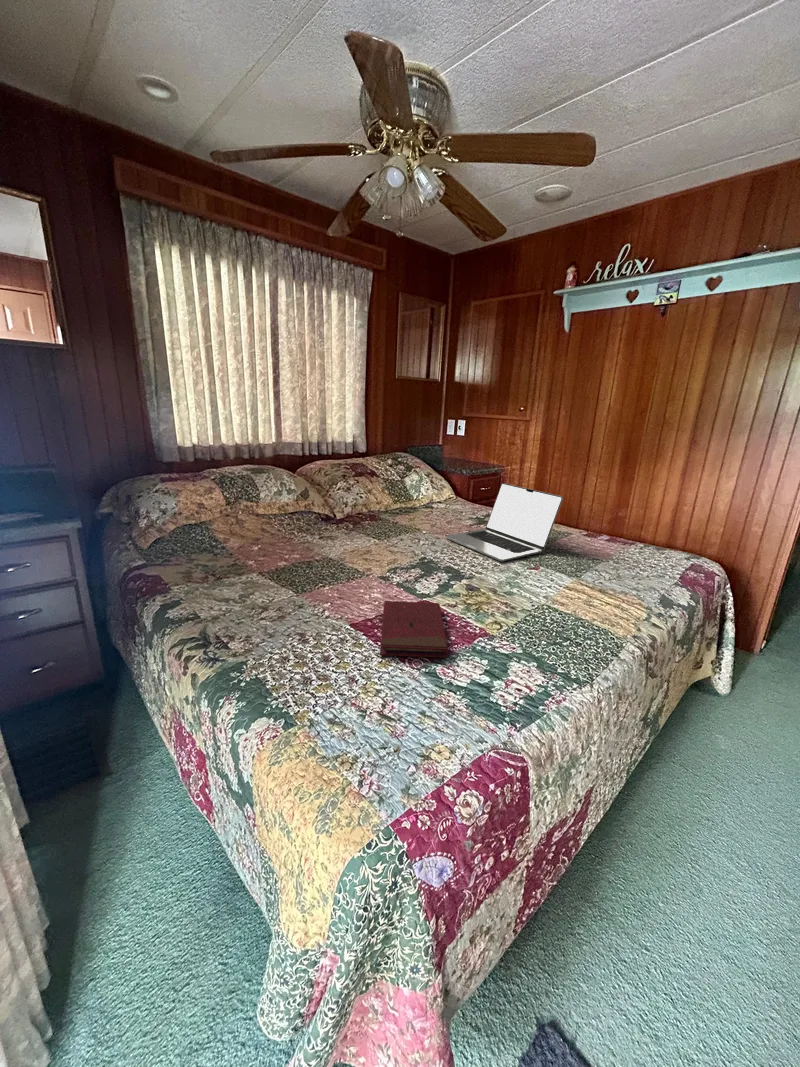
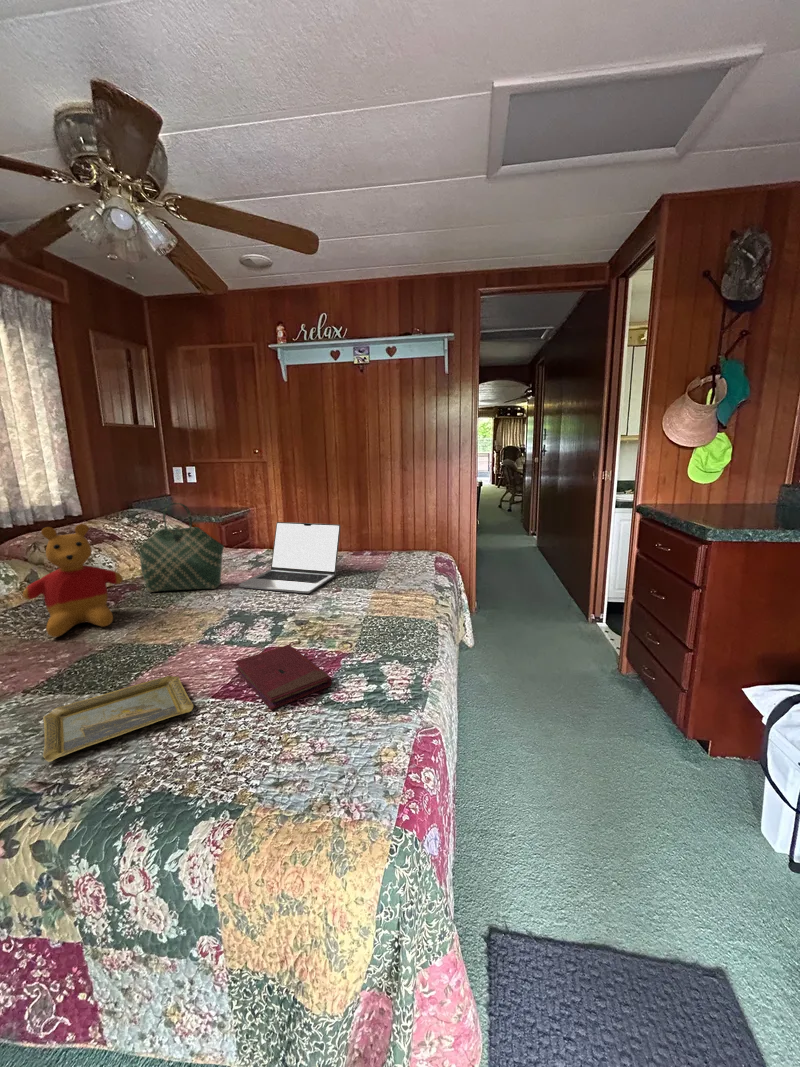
tote bag: none [376,449,441,534] -> present [139,503,224,592]
stuffed bear: none [291,456,355,542] -> present [23,524,123,637]
tray: none [227,590,339,629] -> present [43,676,193,762]

